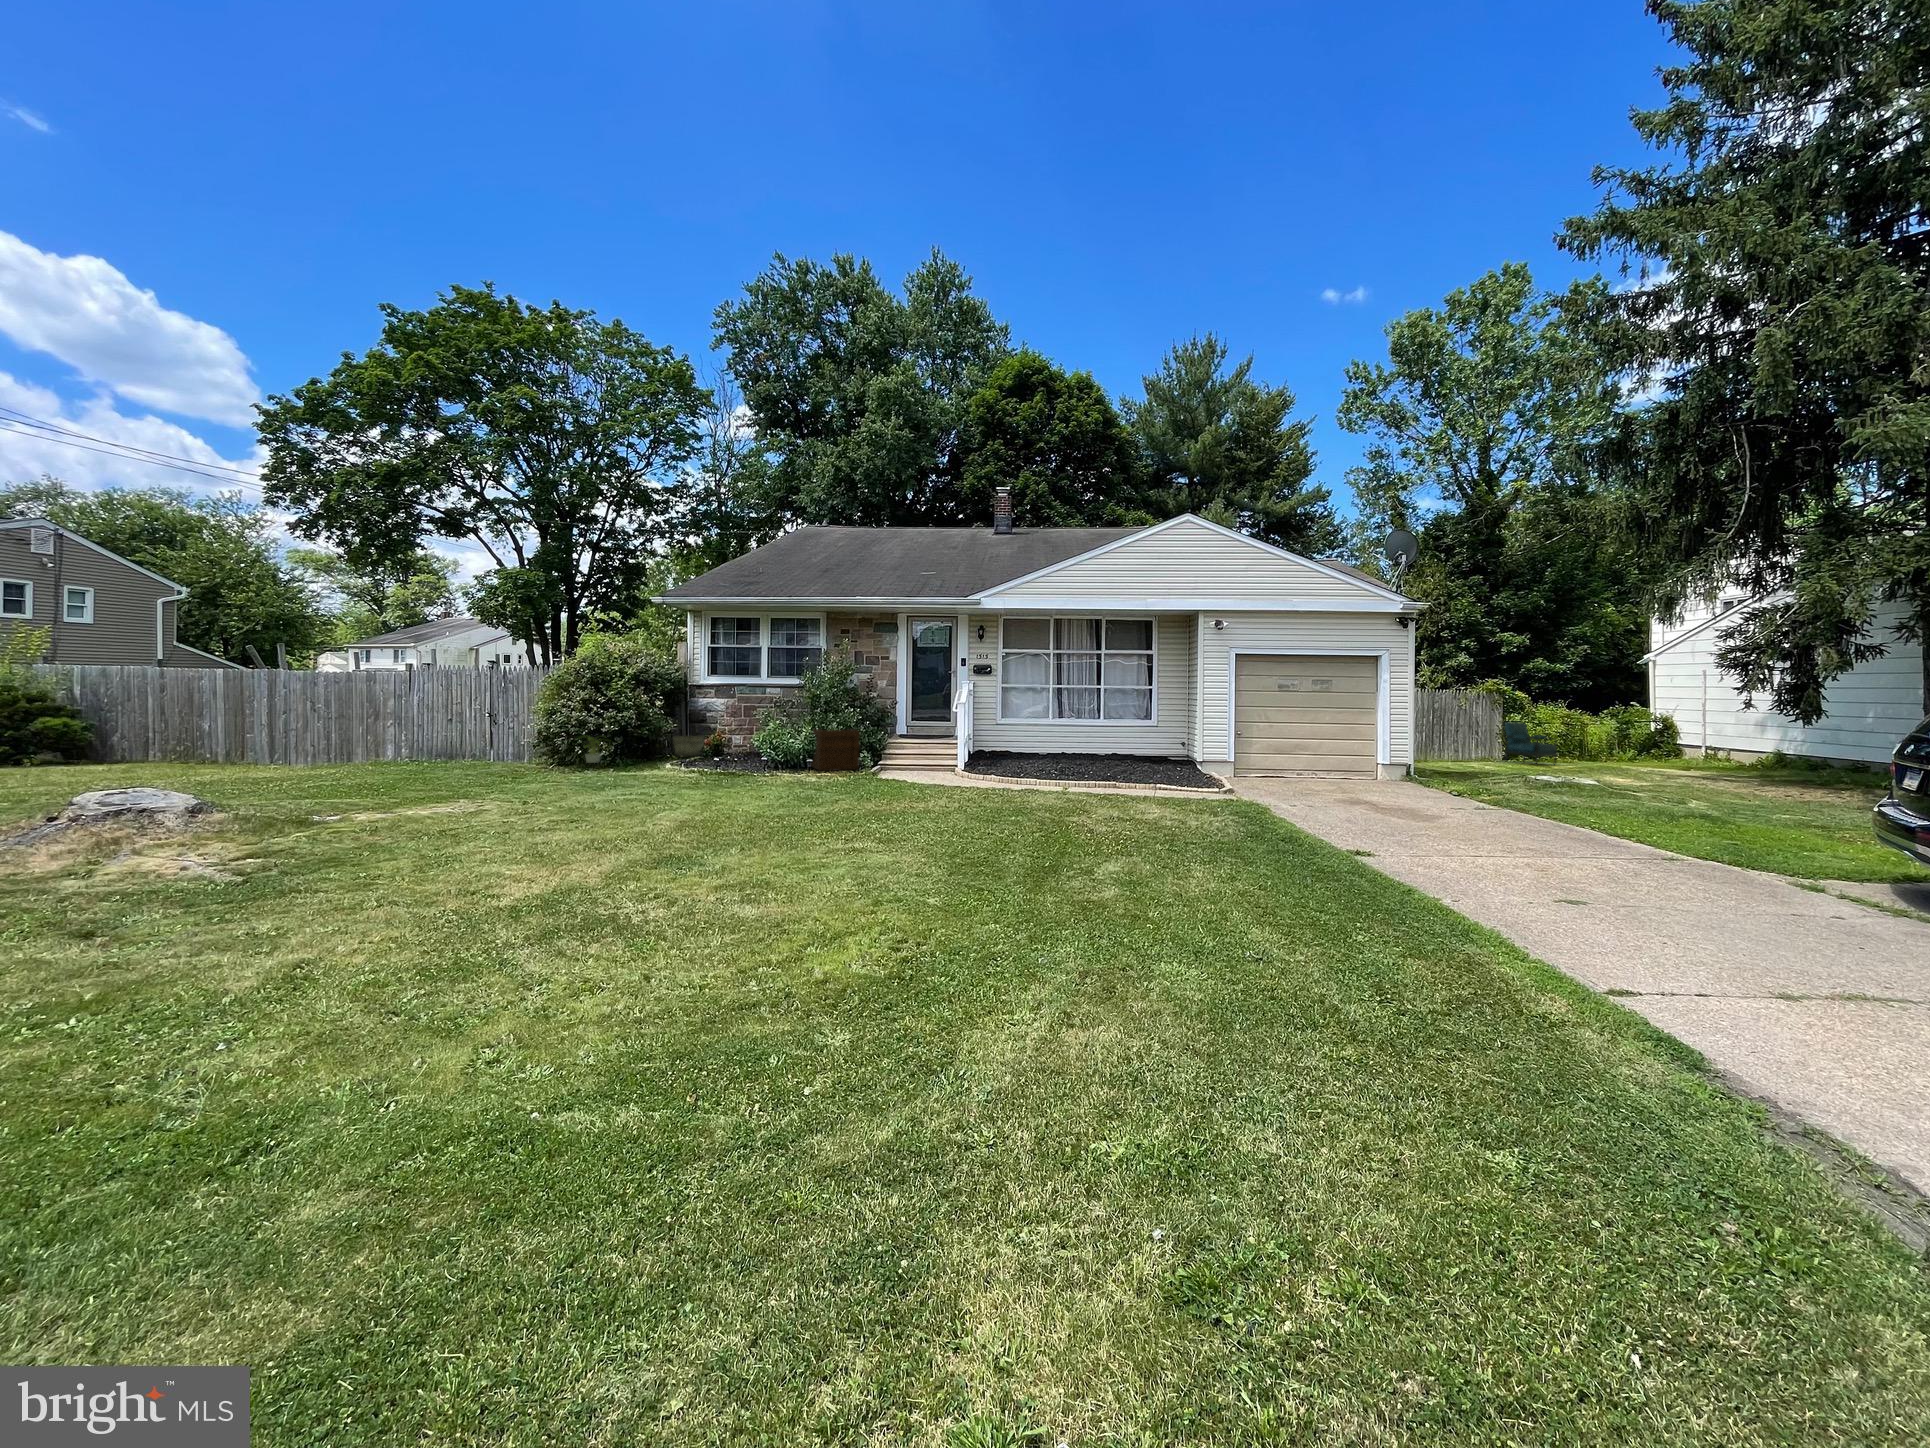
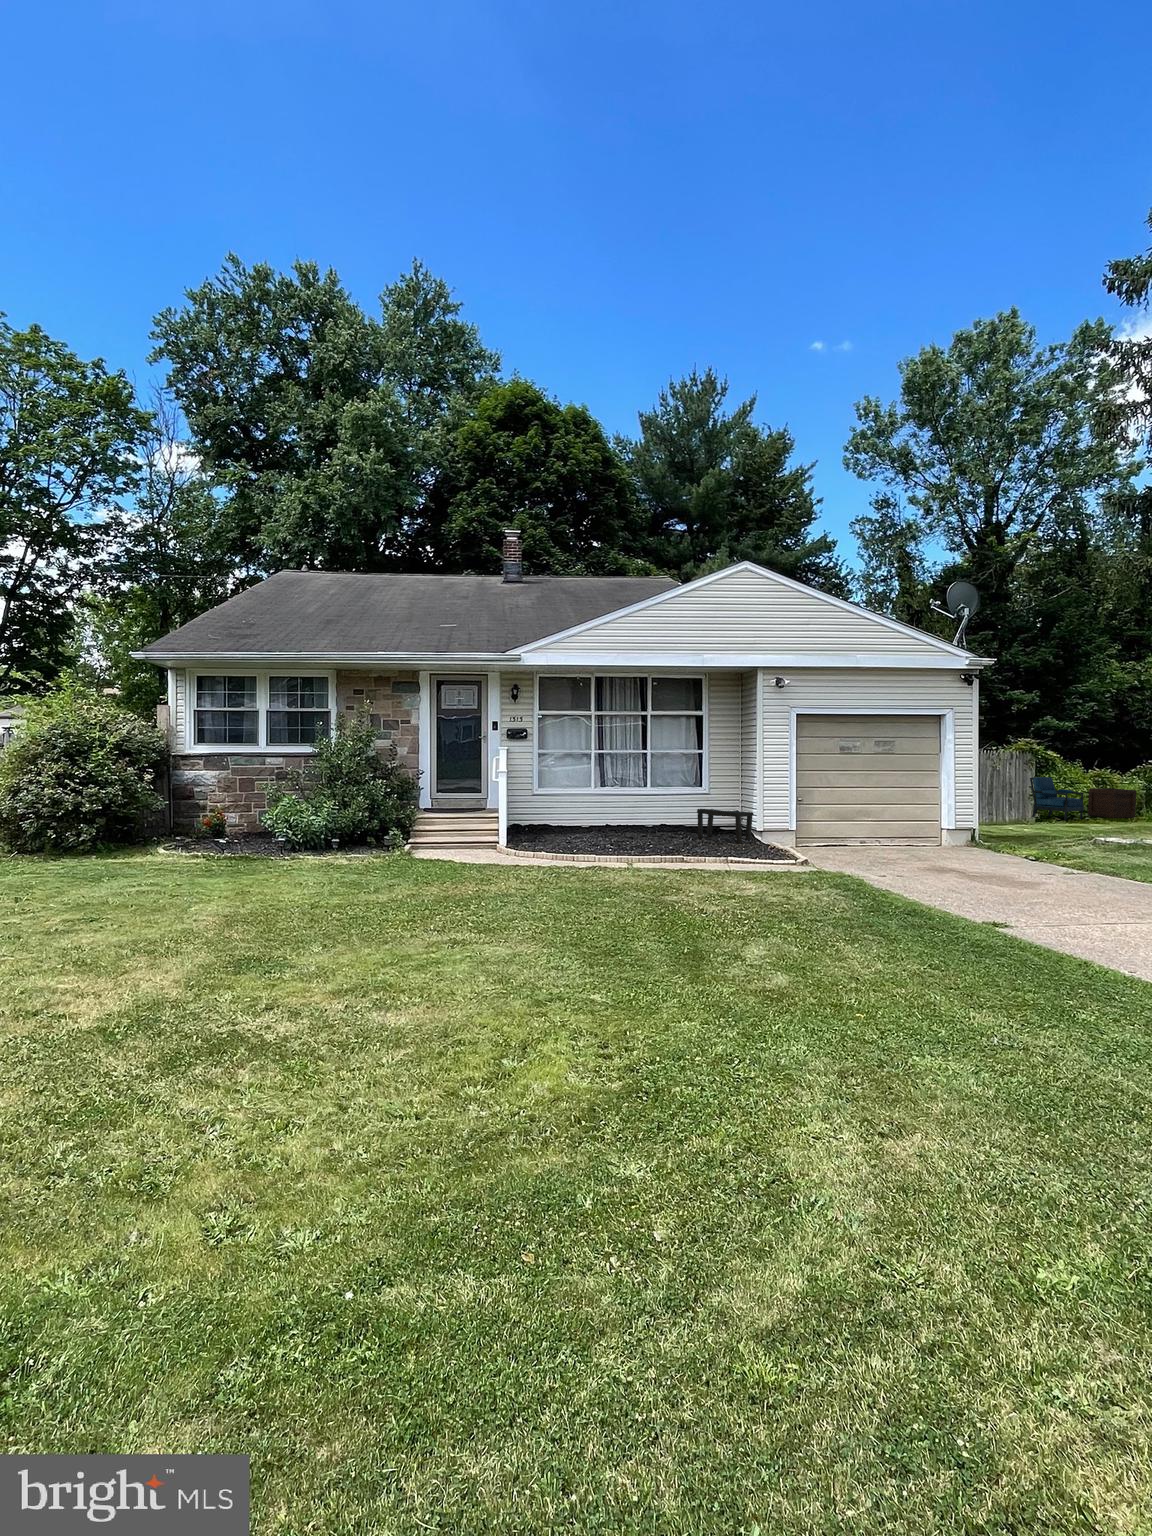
wooden crate: present [810,729,860,771] -> present [1088,788,1136,818]
wooden bucket: present [673,735,704,756] -> none [154,811,194,841]
potted plant: present [585,736,601,763] -> none [38,822,84,855]
bench: none [1144,741,1194,774] -> present [697,809,753,843]

